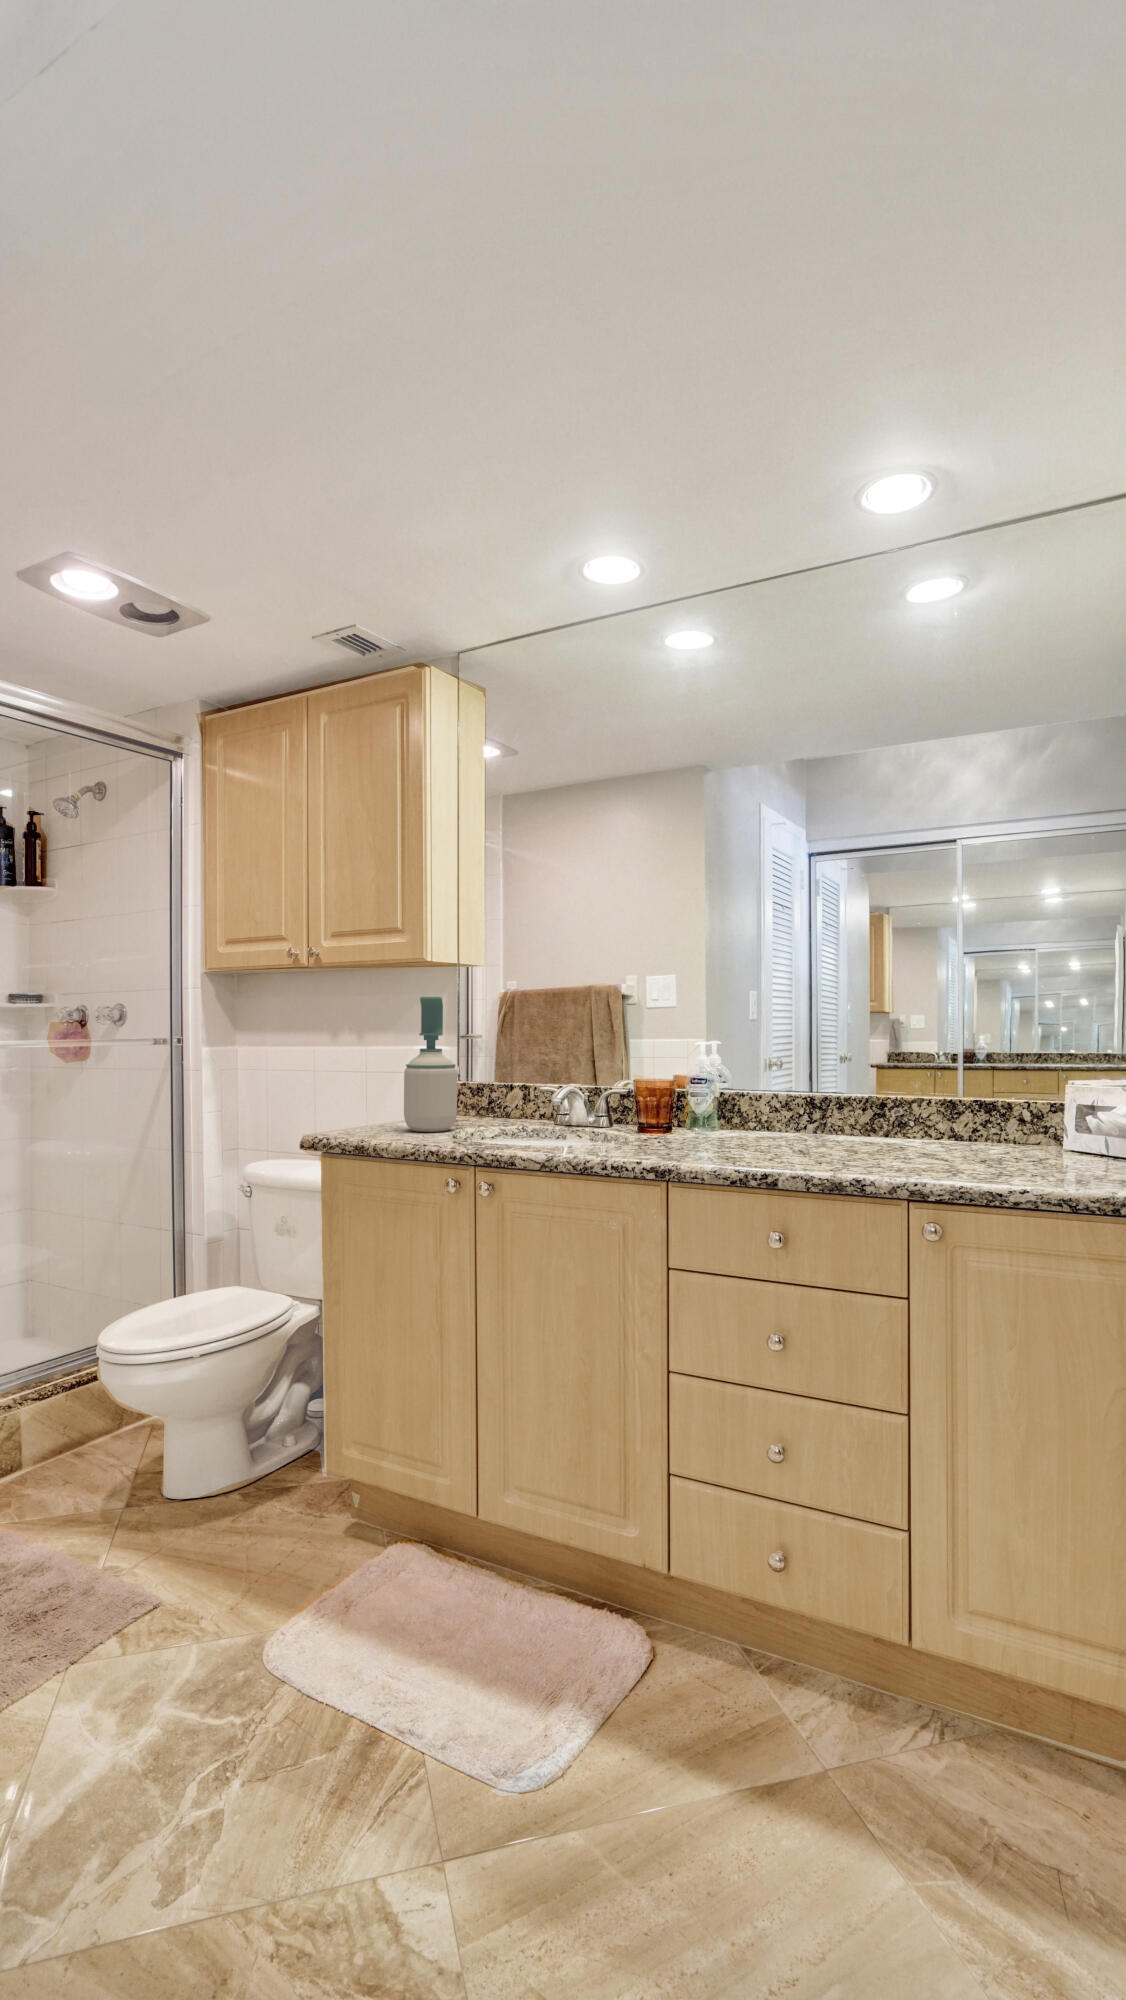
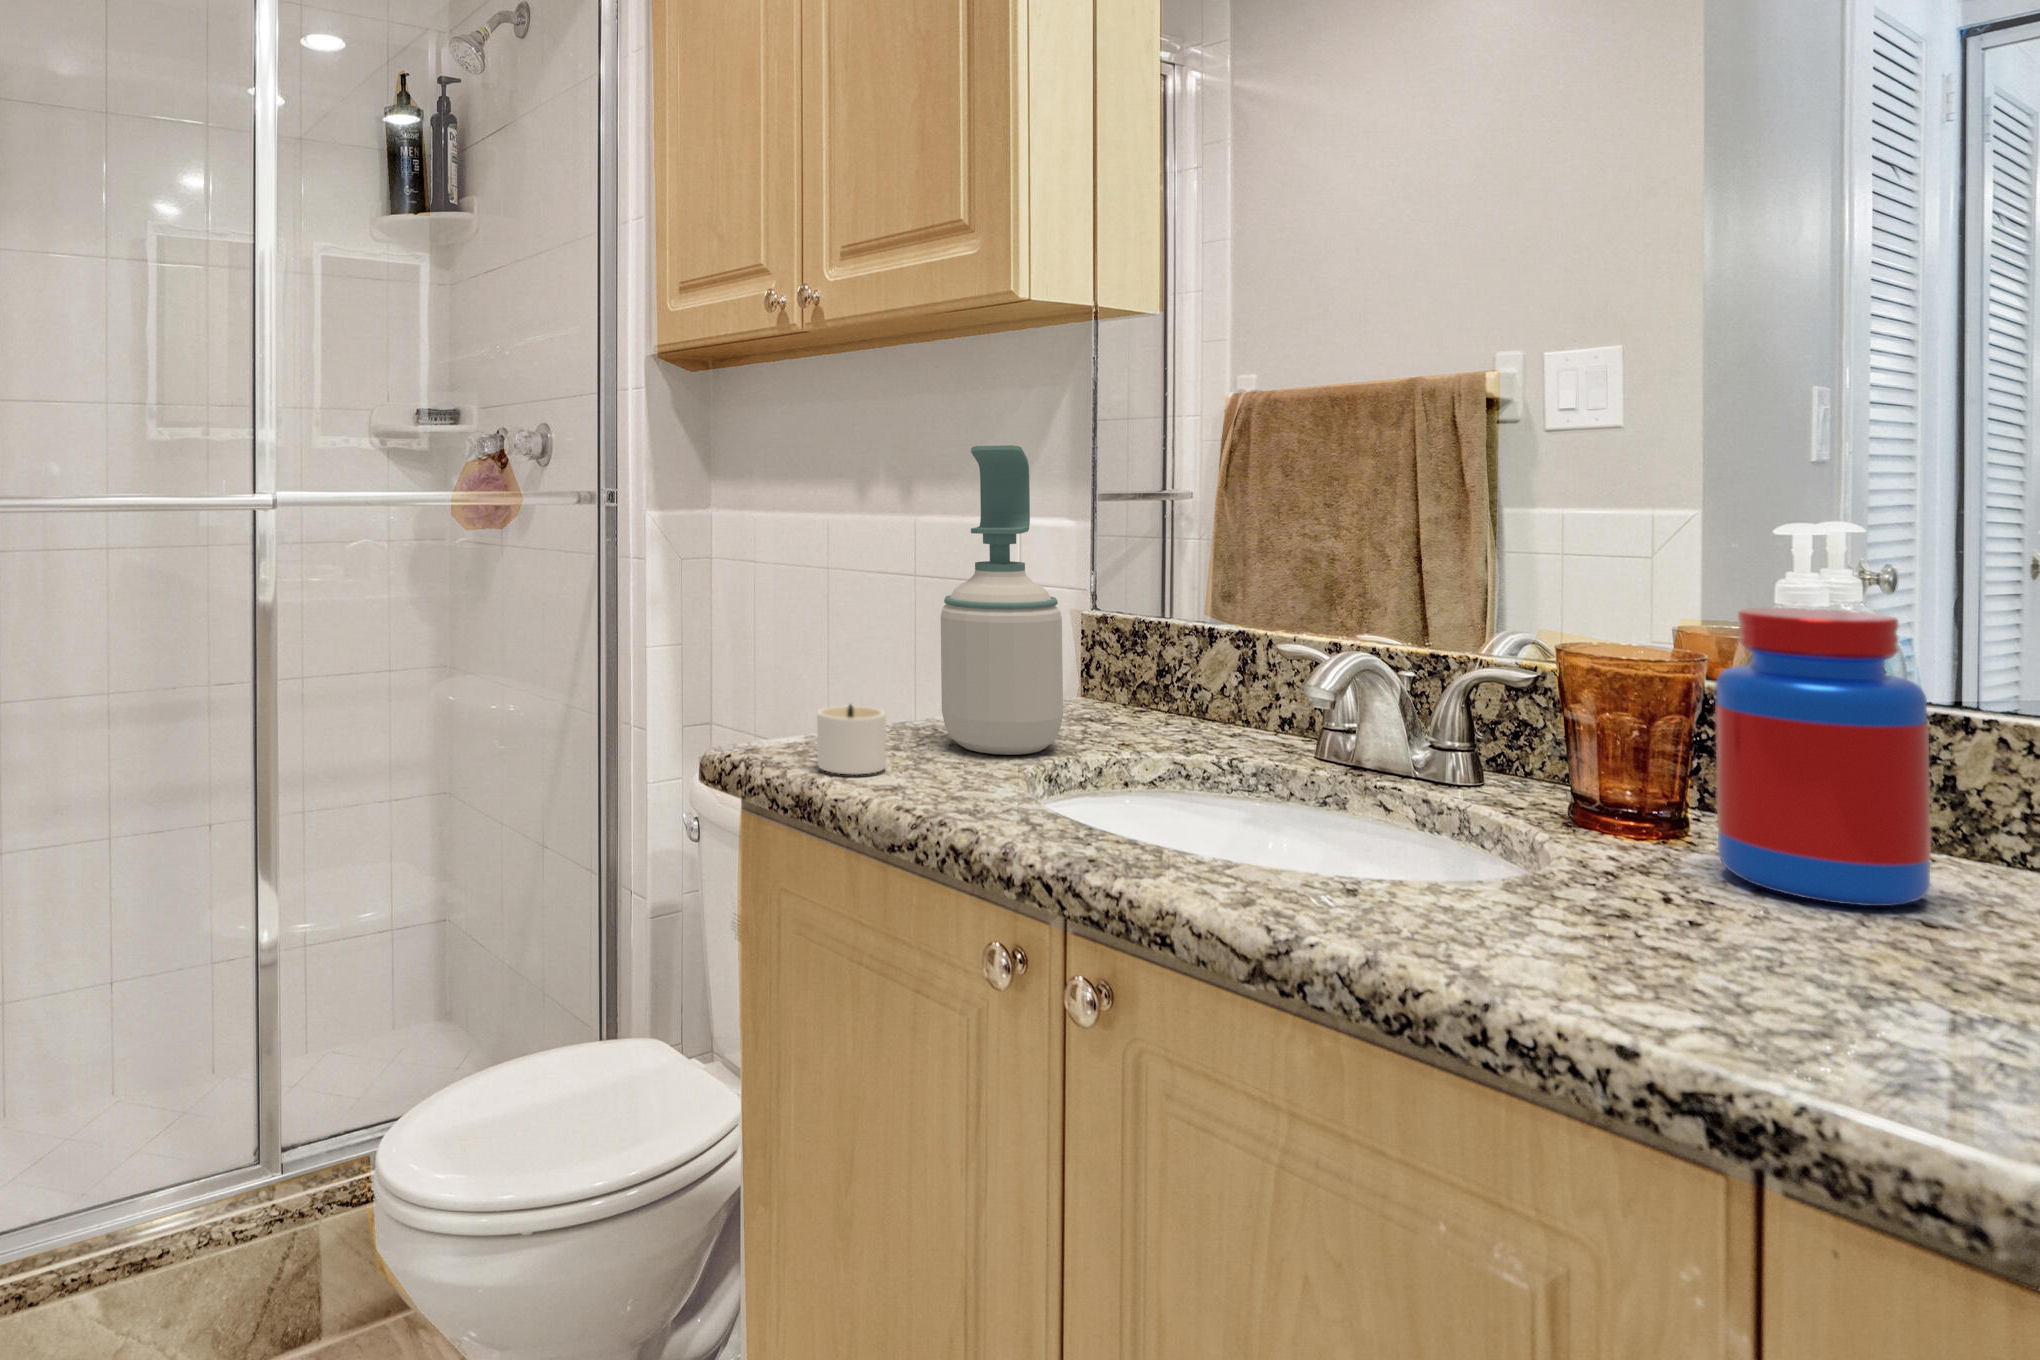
jar: none [675,1054,725,1141] -> present [1715,608,1931,906]
candle: none [357,1109,401,1139] -> present [817,705,886,774]

